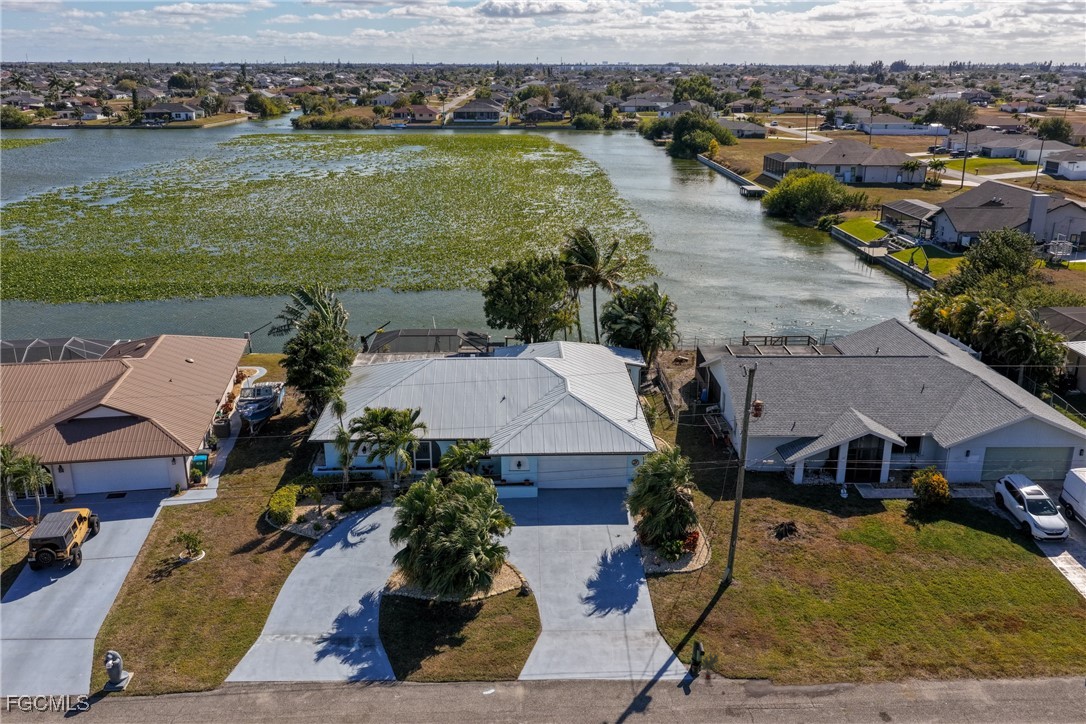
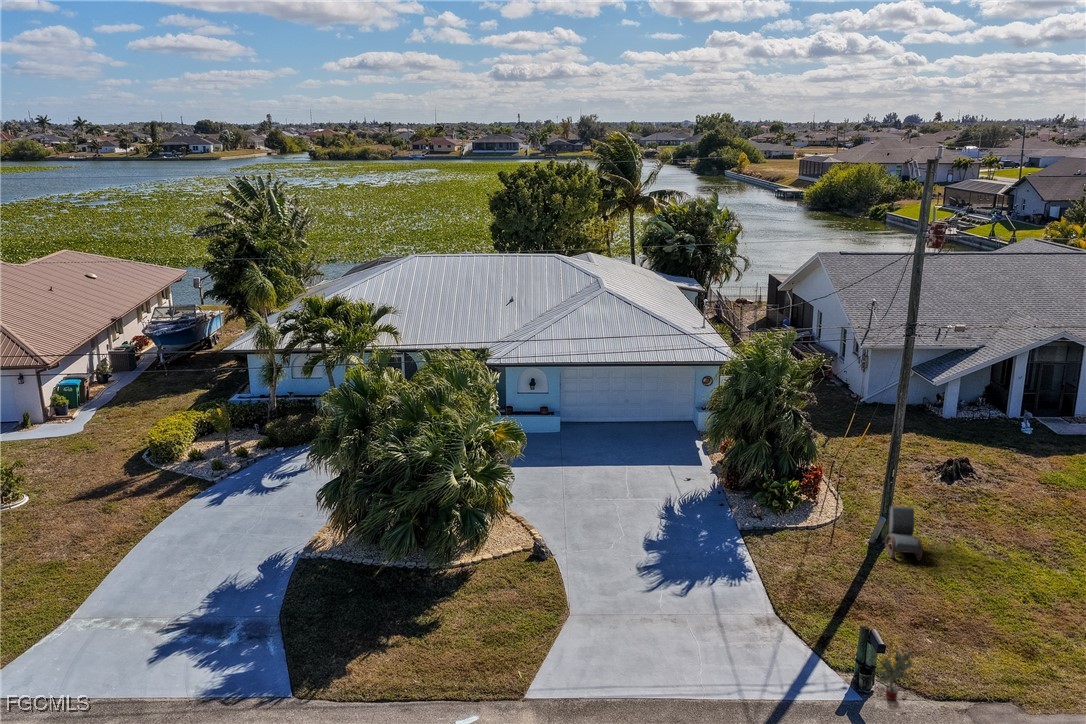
lounge chair: none [729,561,748,595] -> present [885,506,923,561]

